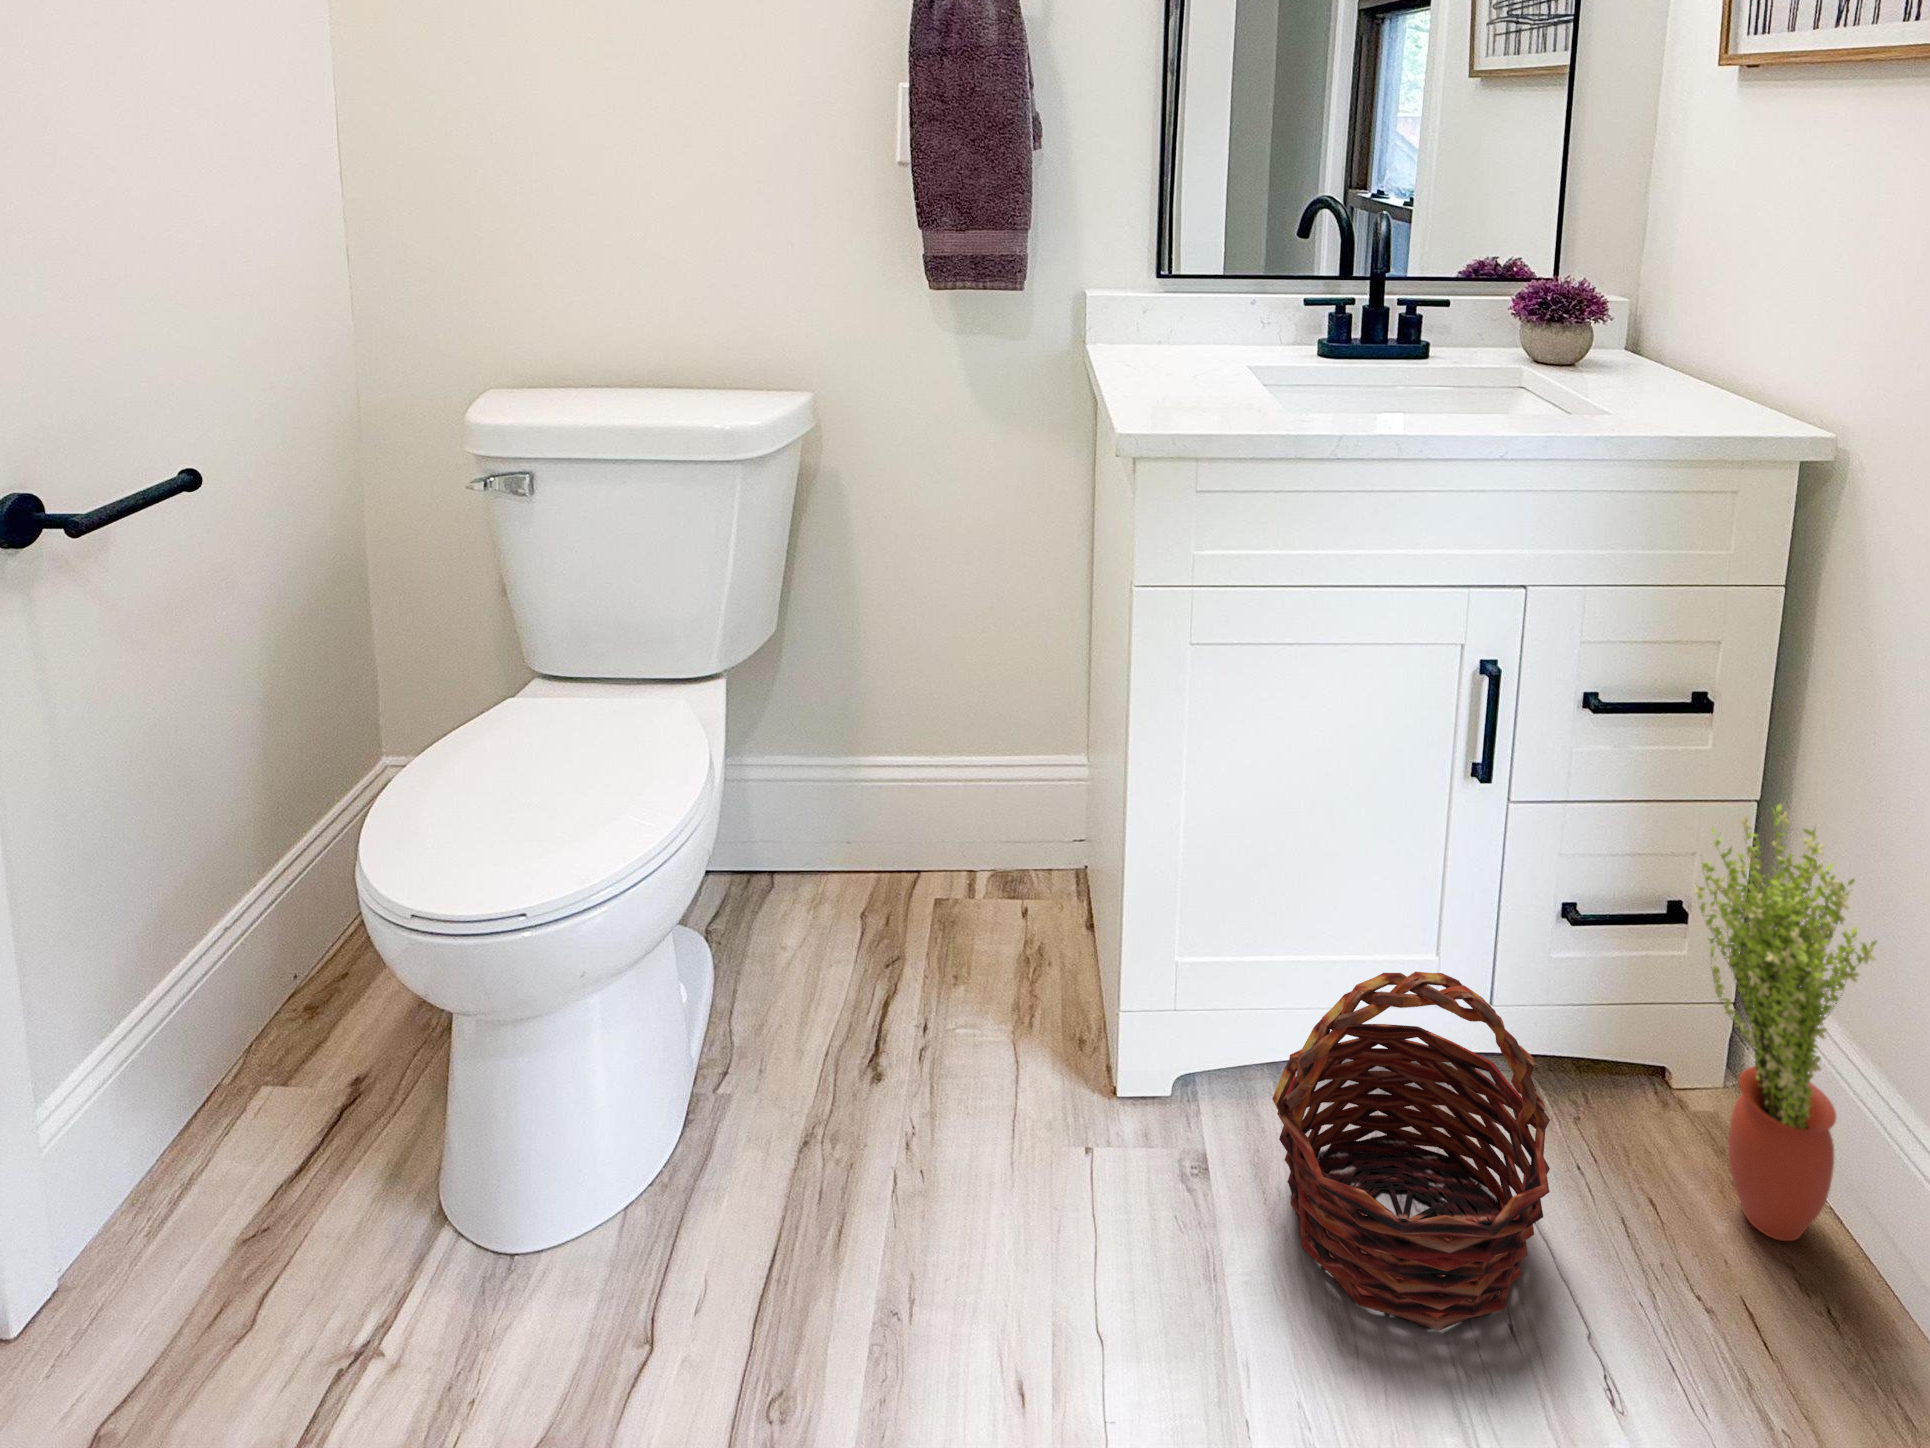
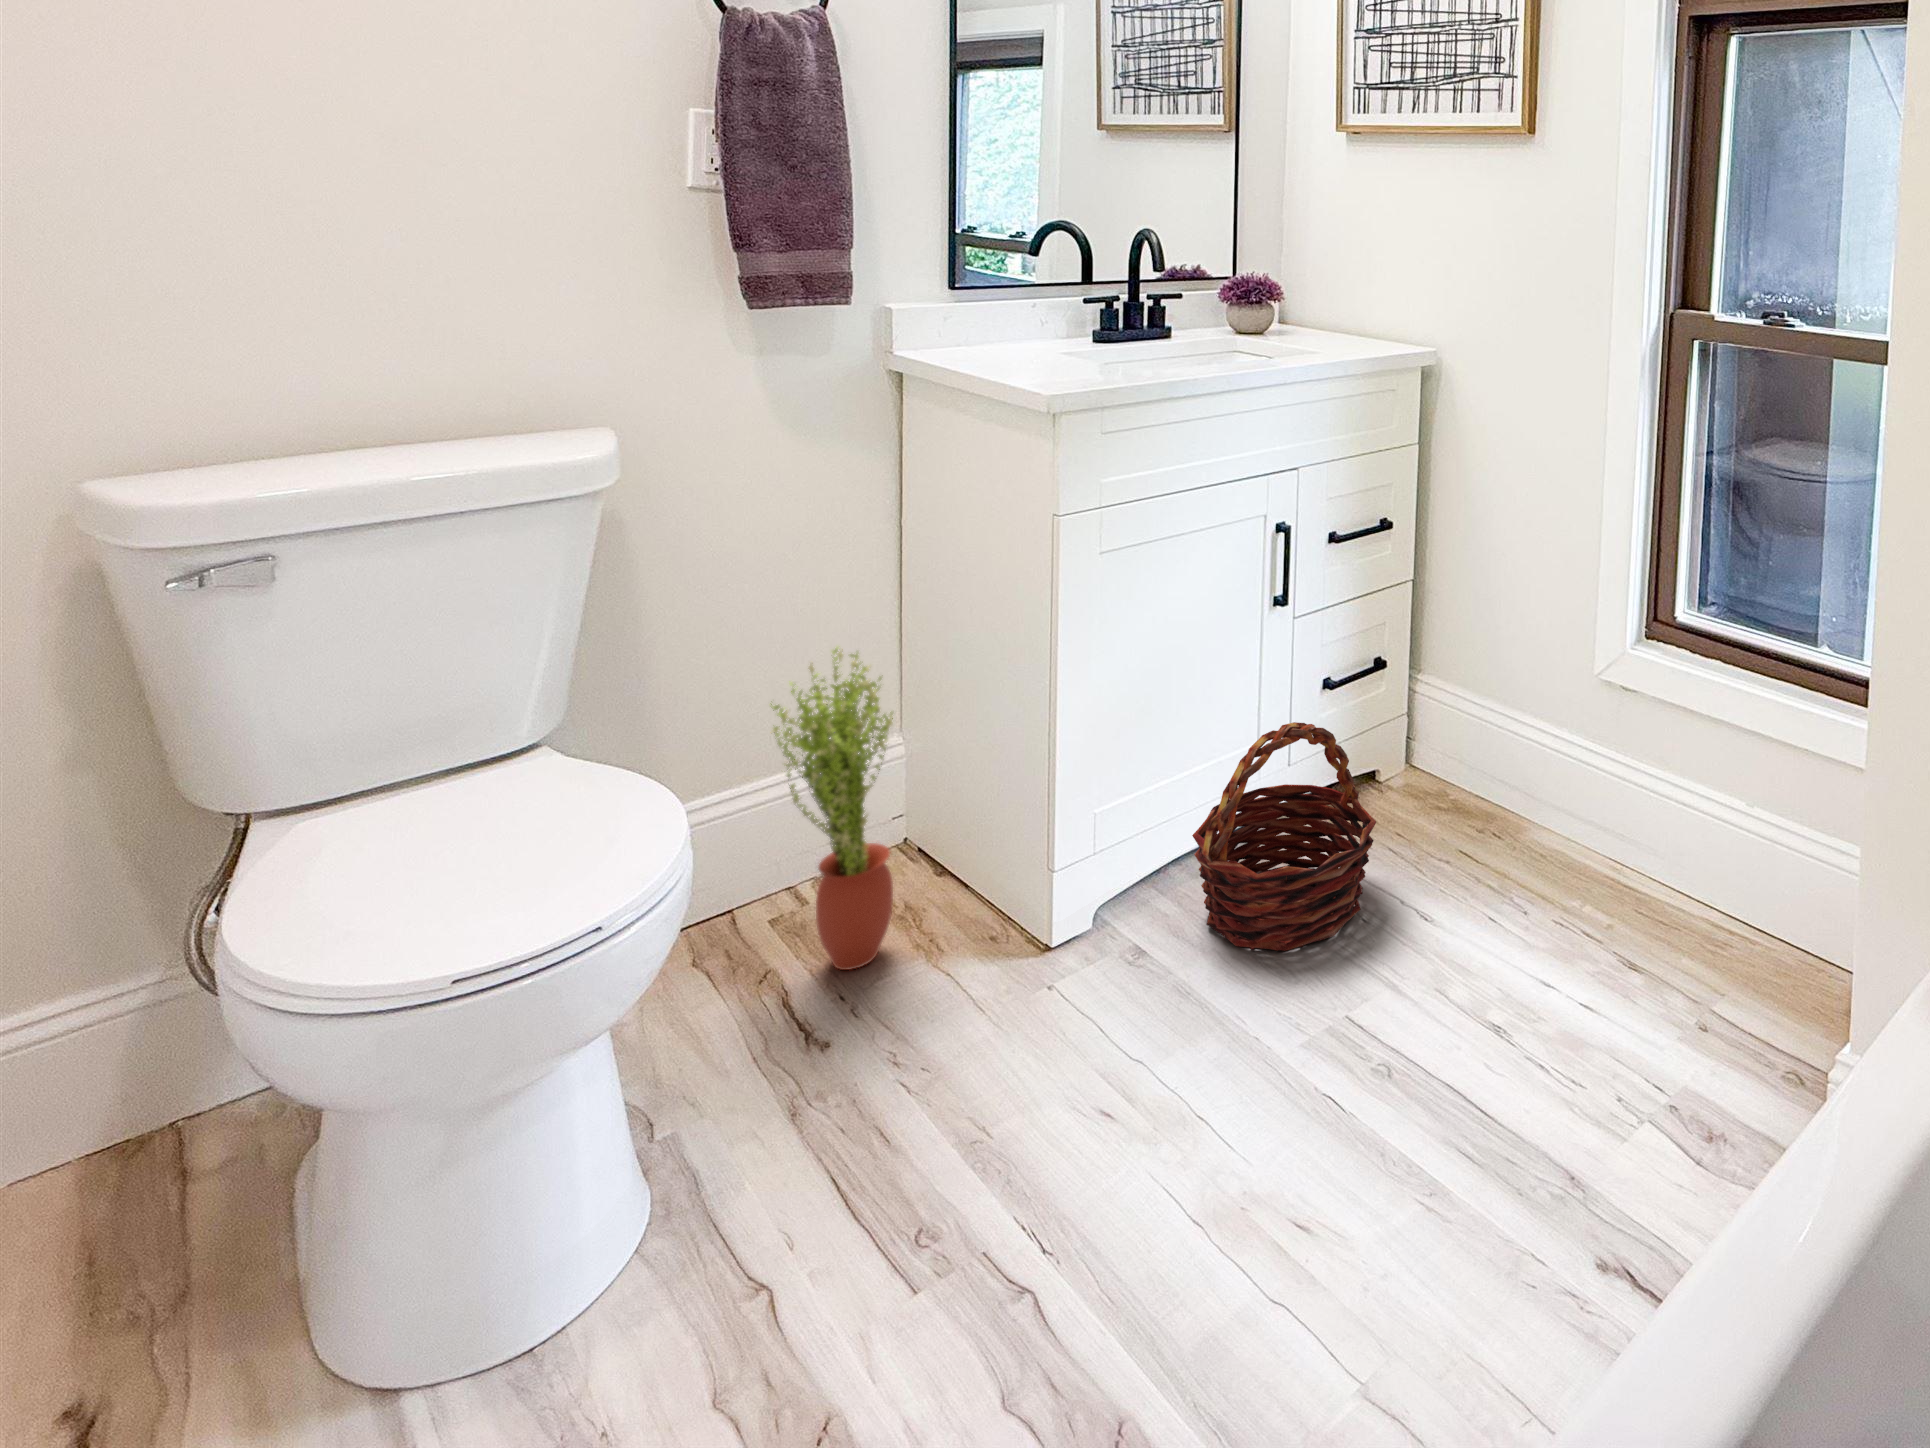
potted plant: present [1694,805,1877,1241] -> present [770,648,893,970]

